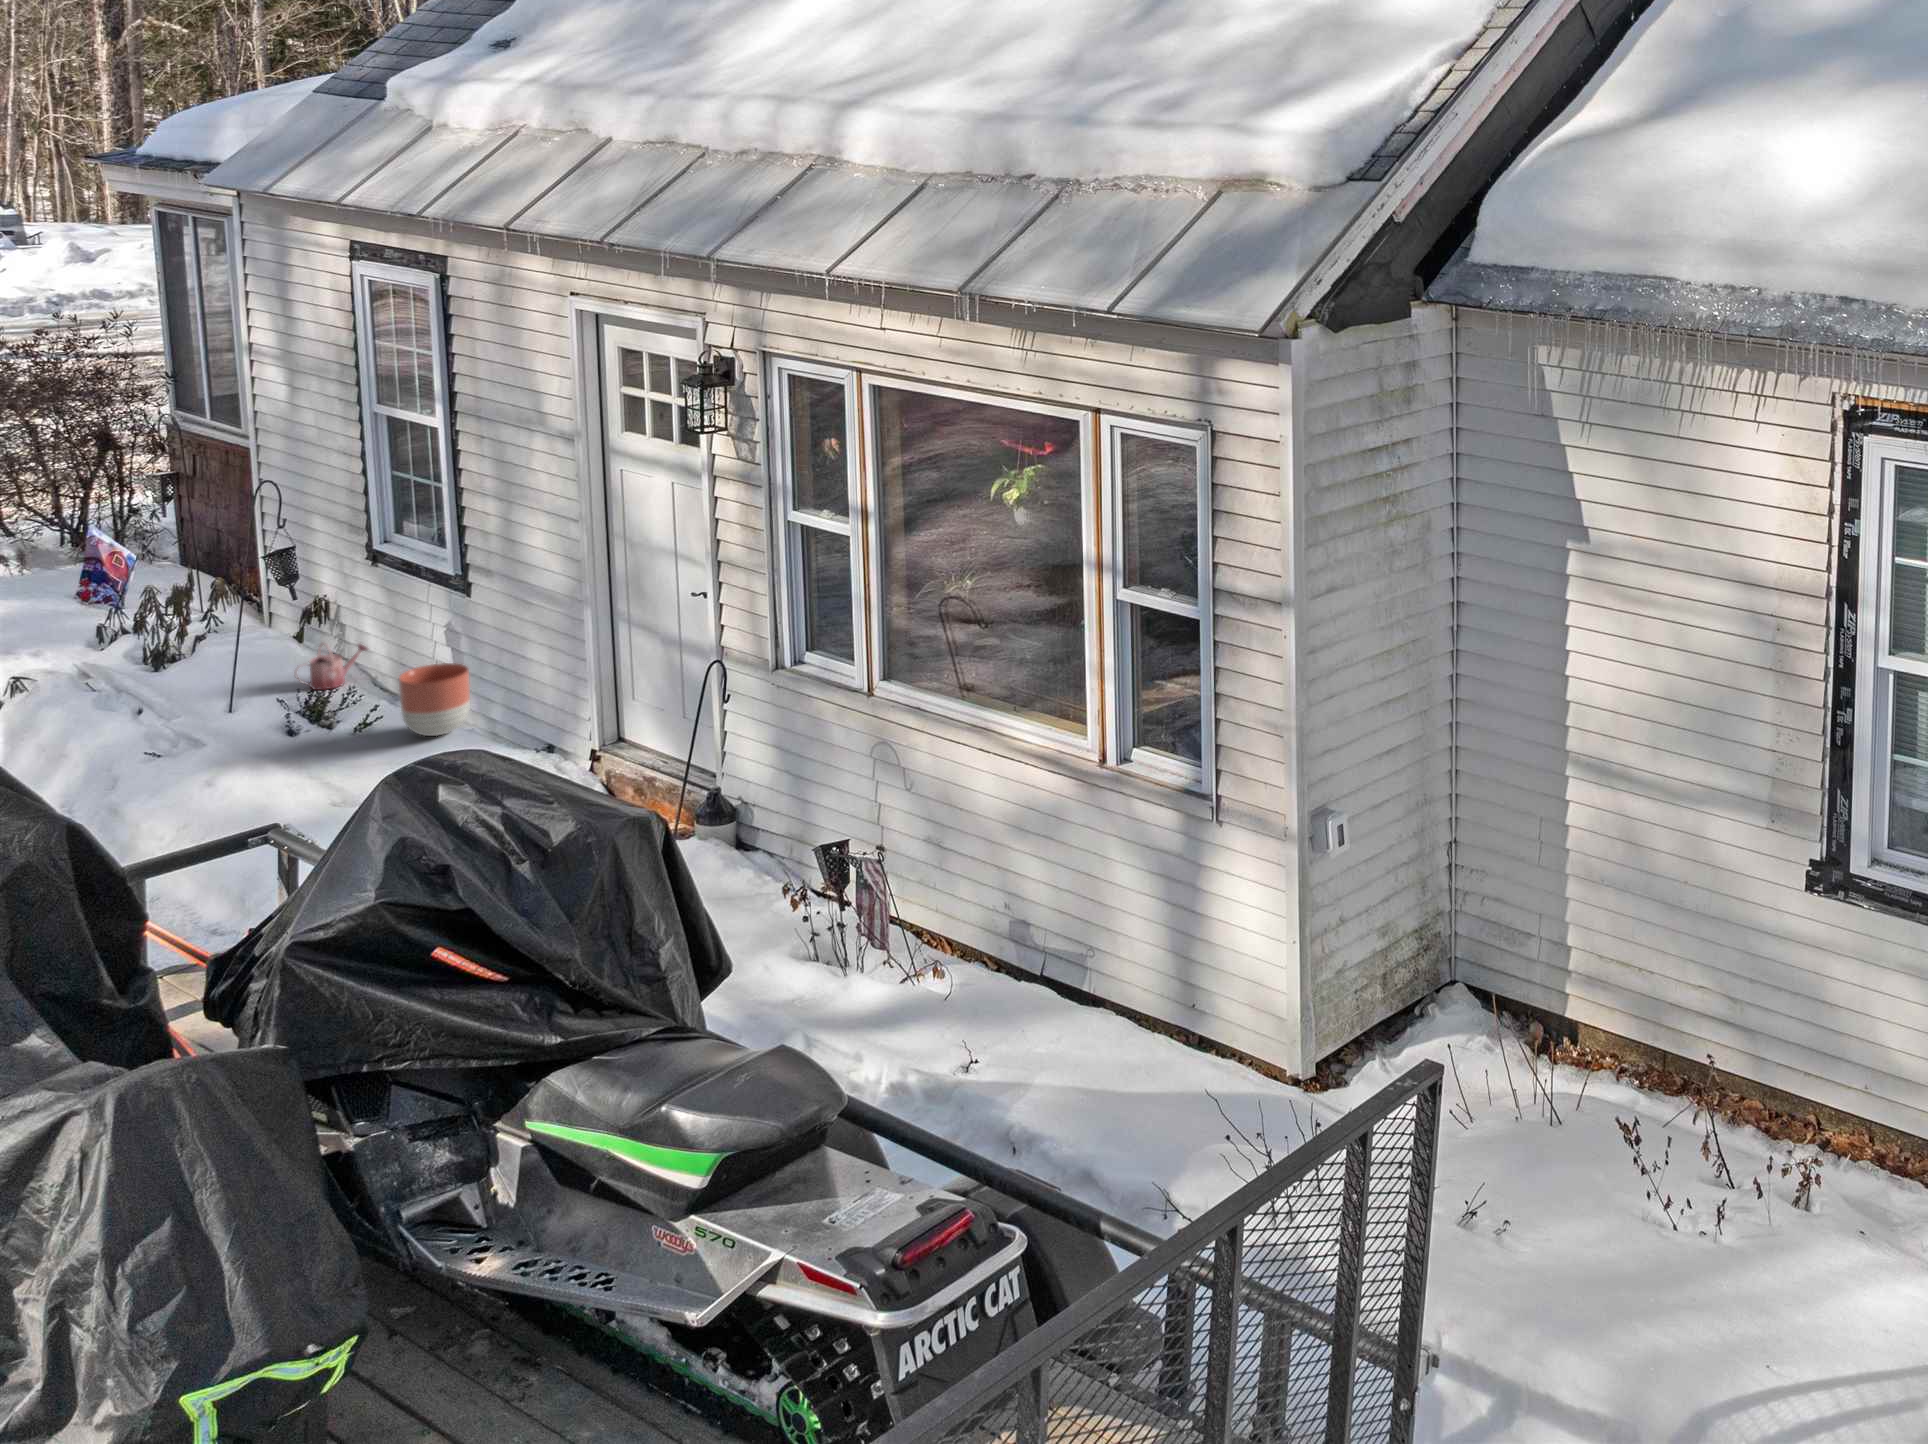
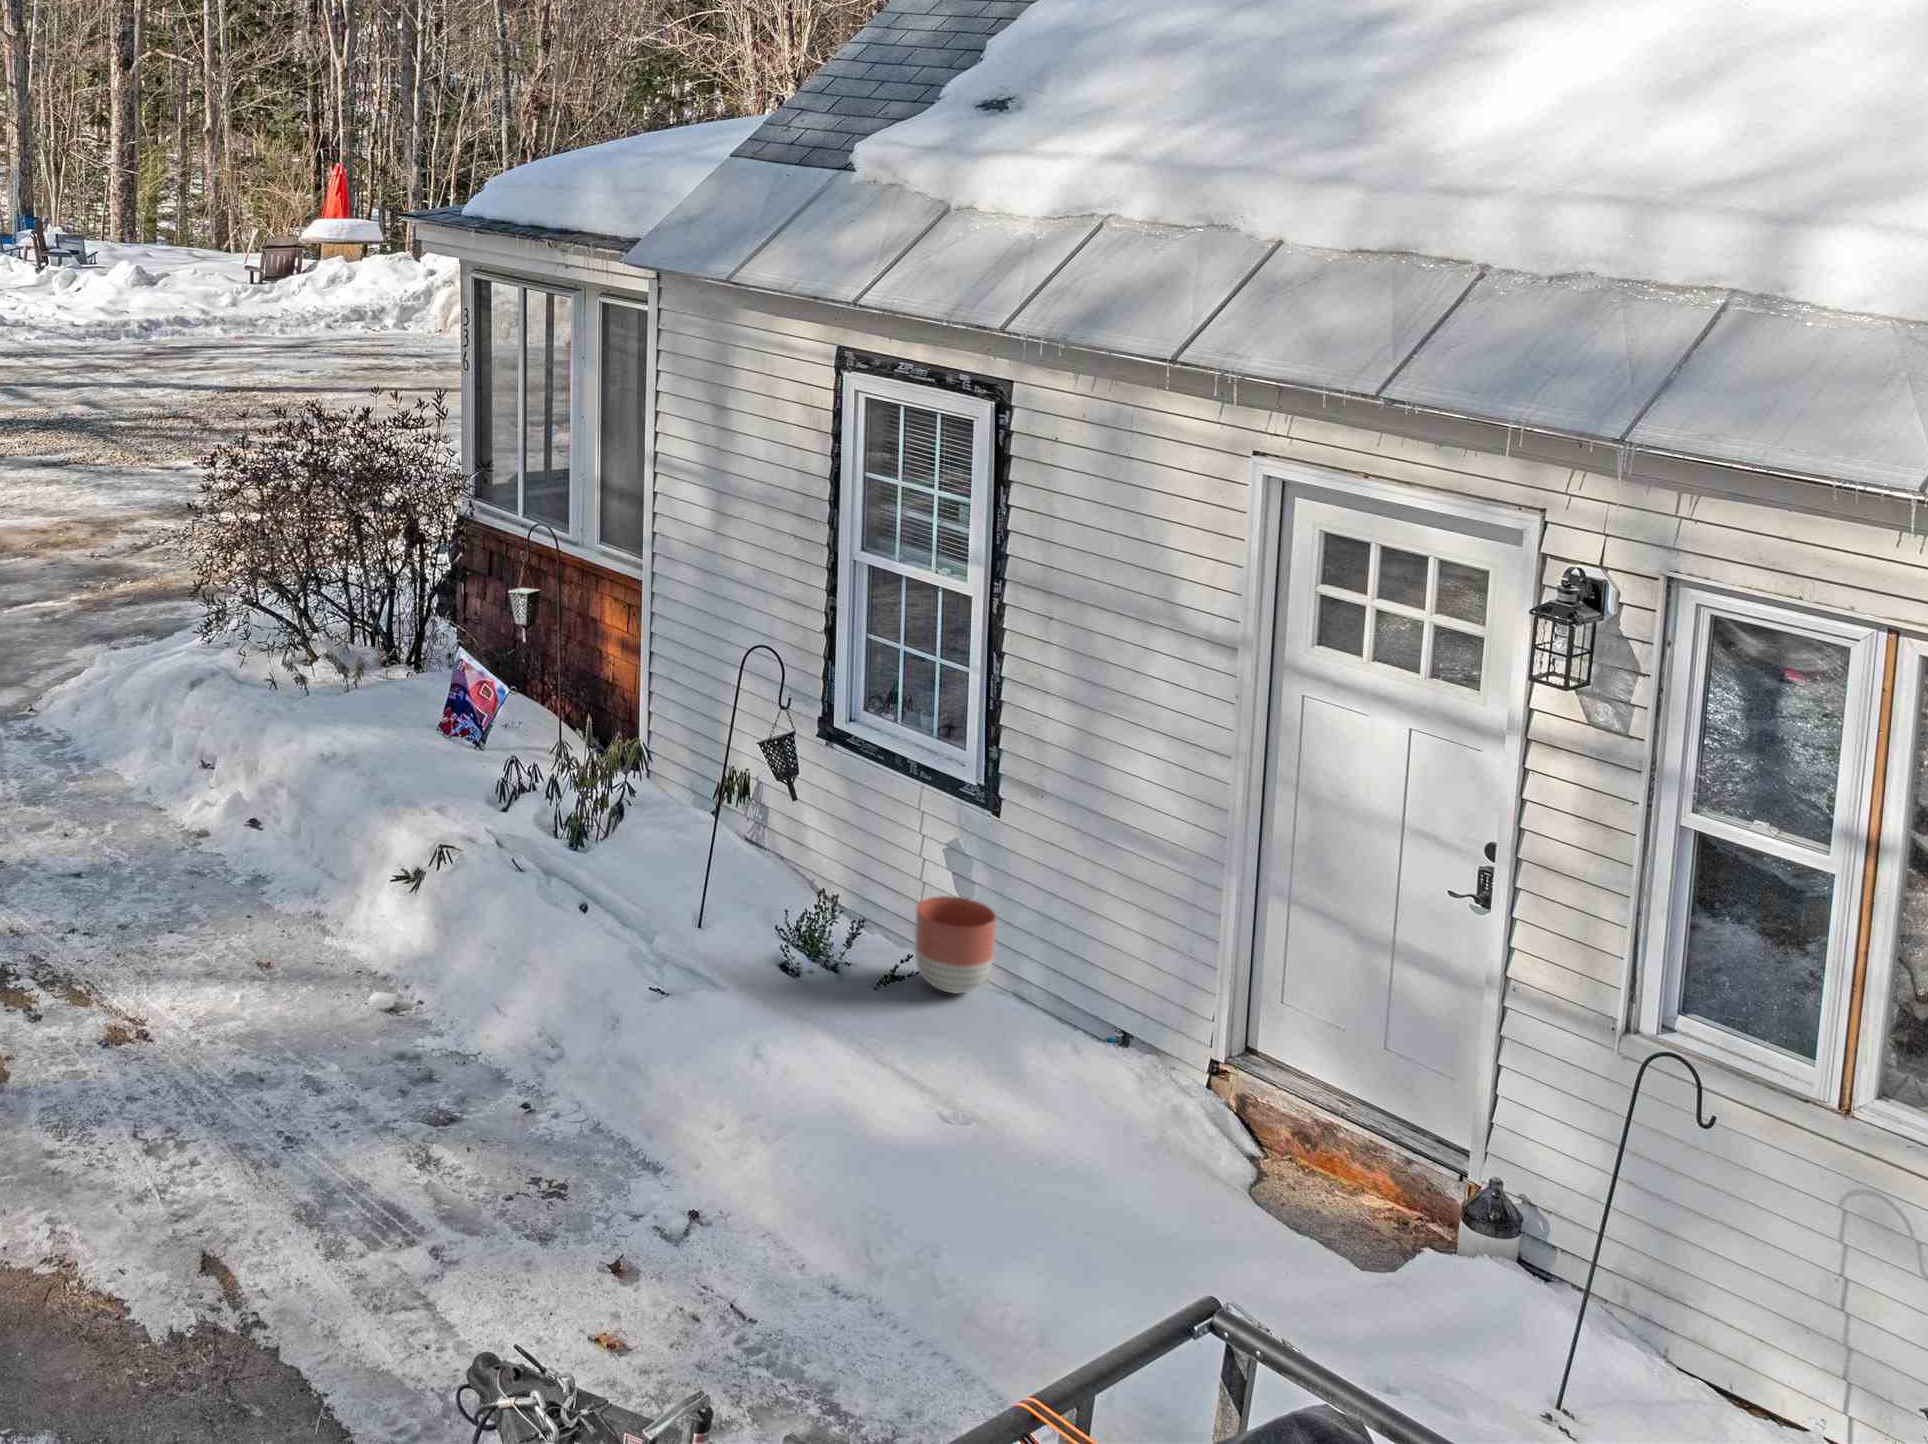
watering can: present [294,643,368,690] -> none [739,834,808,894]

